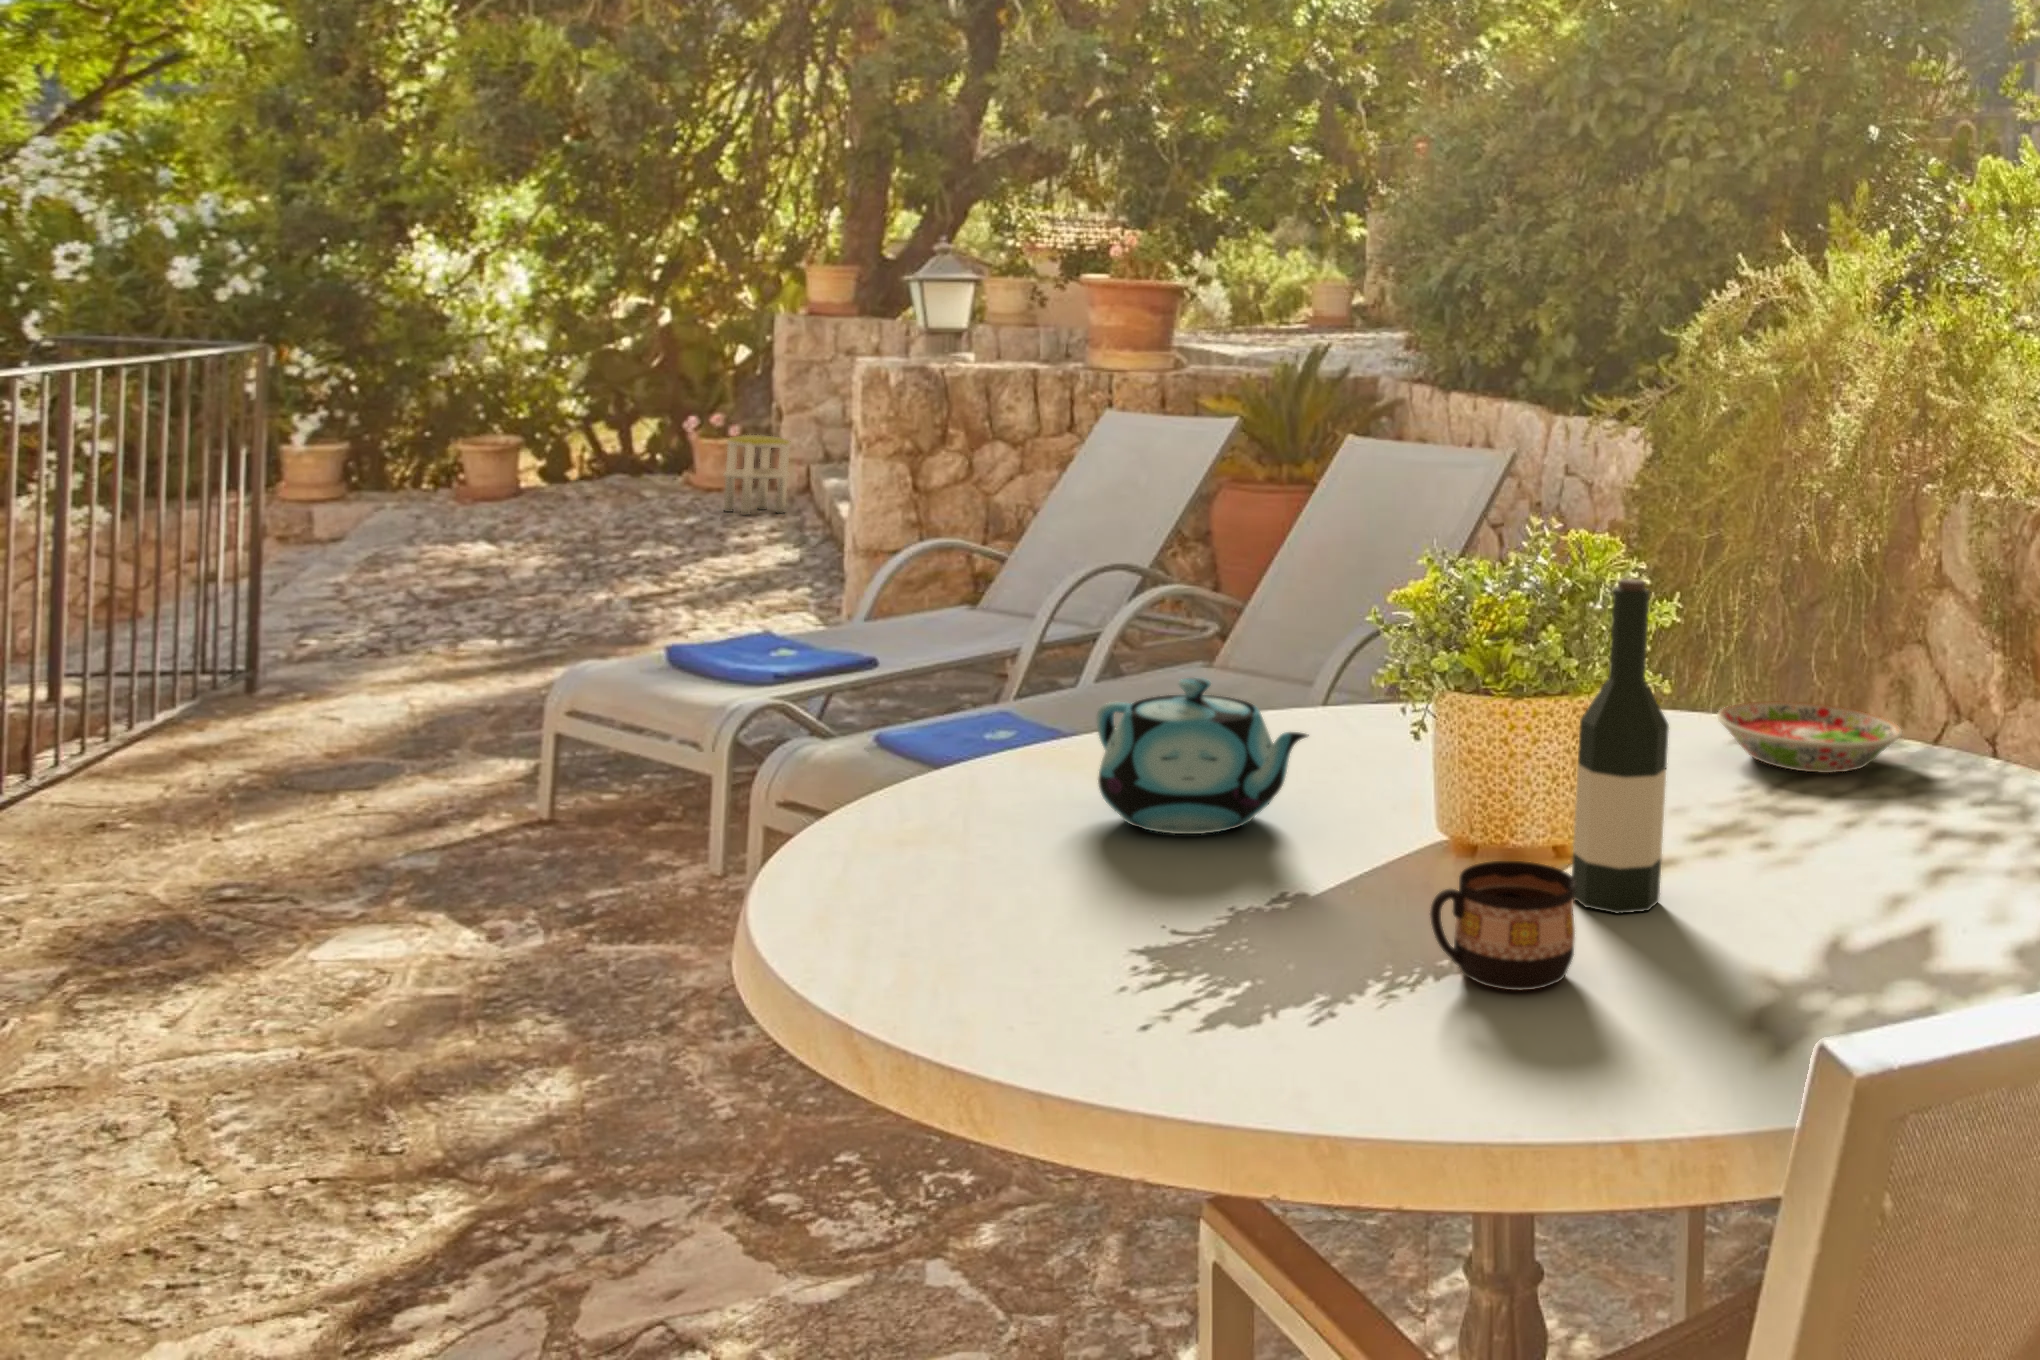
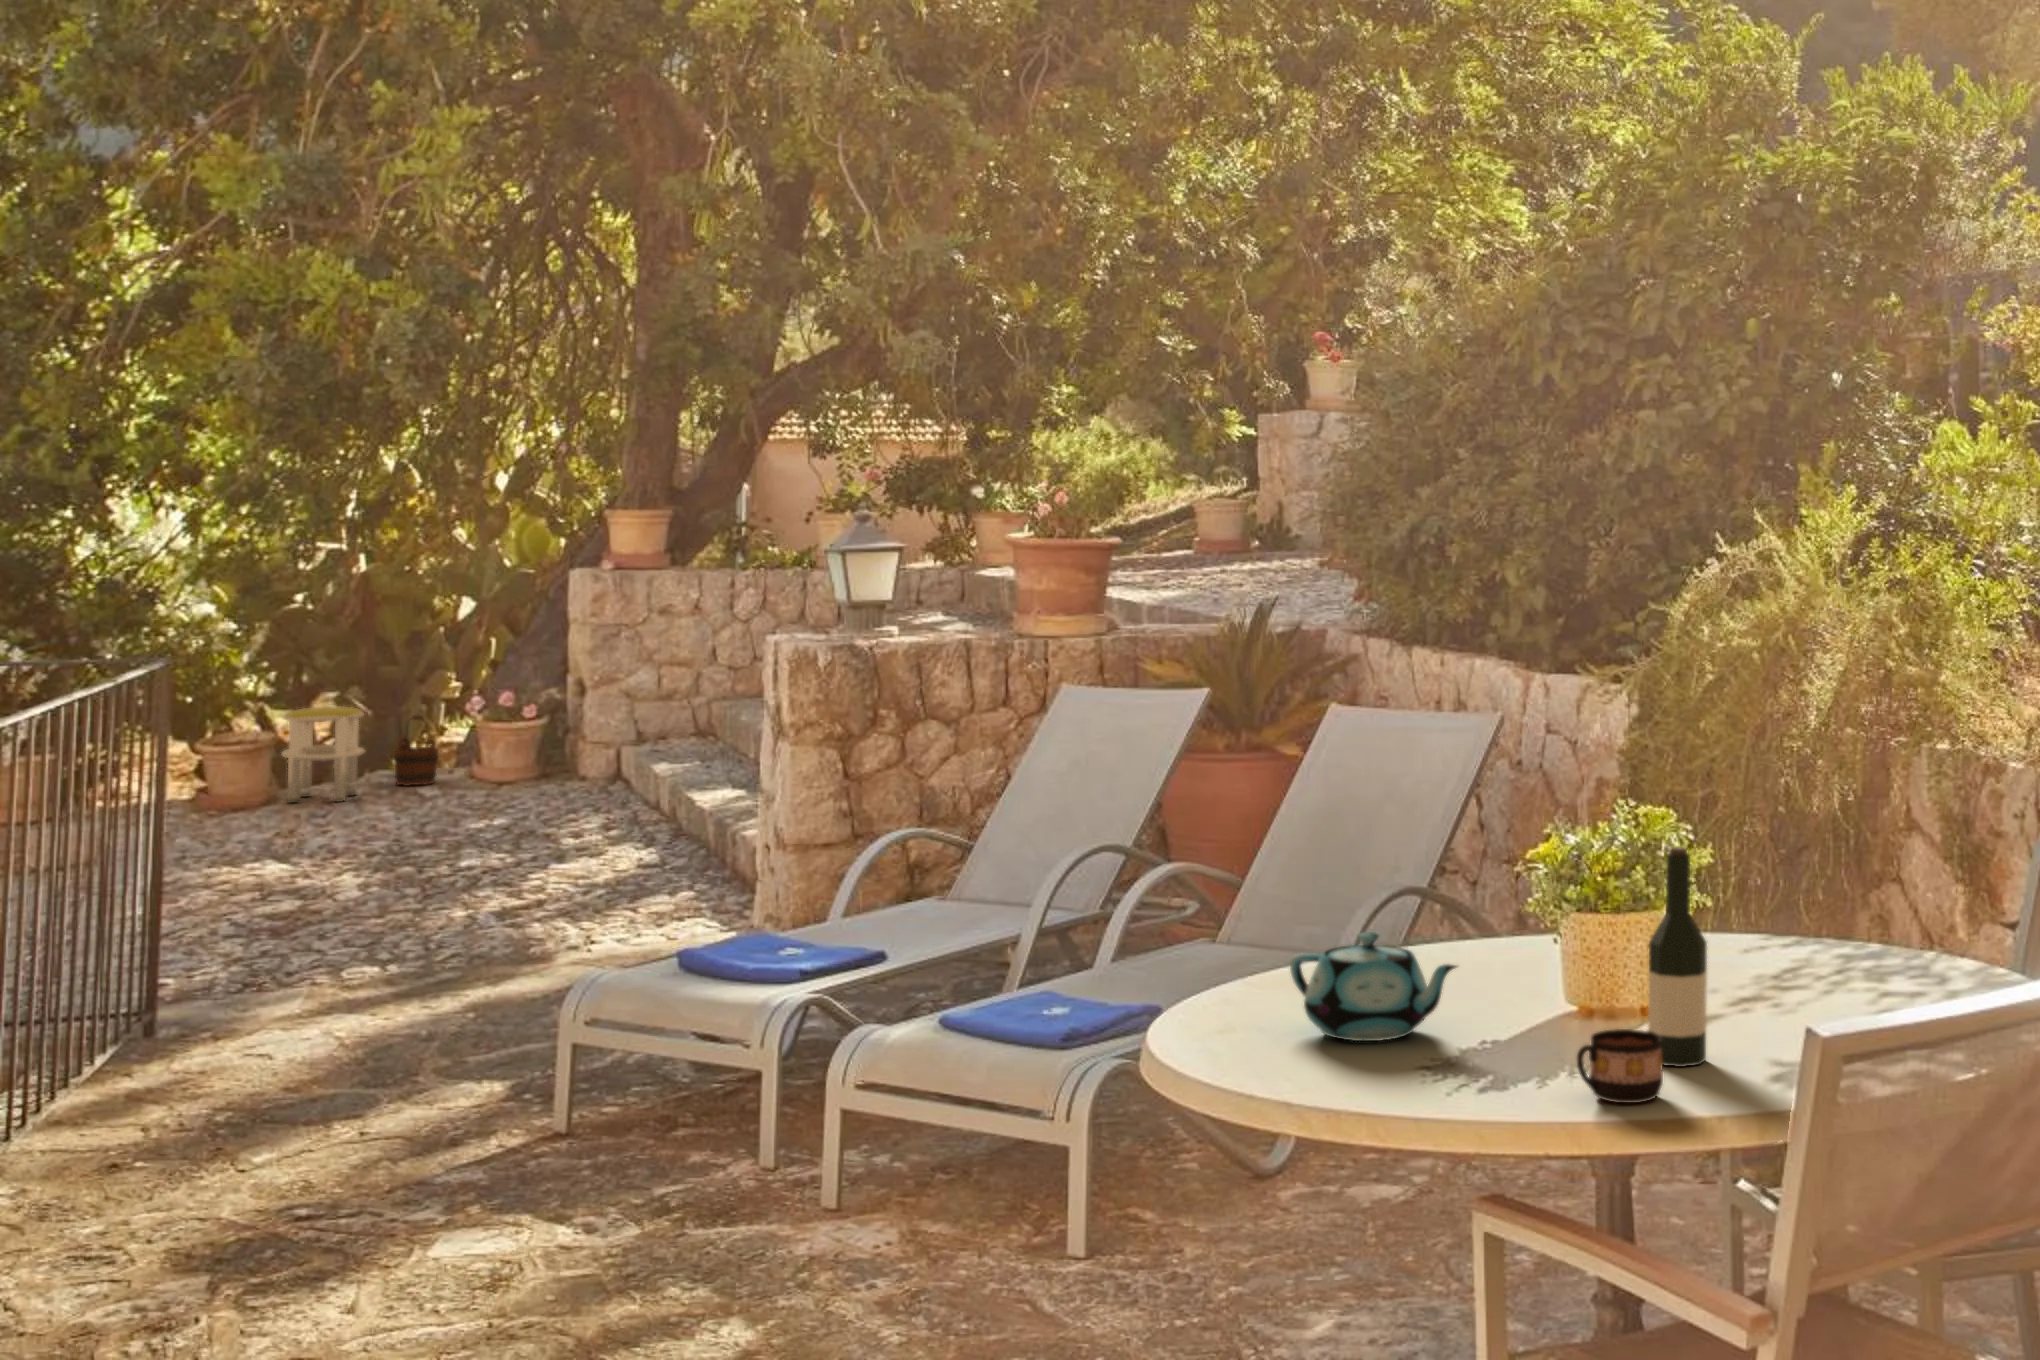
stool: present [724,435,791,515] -> present [282,706,365,803]
wooden bucket: none [641,438,679,496] -> present [394,715,439,786]
bowl: present [1717,702,1902,773] -> none [1728,932,1868,982]

